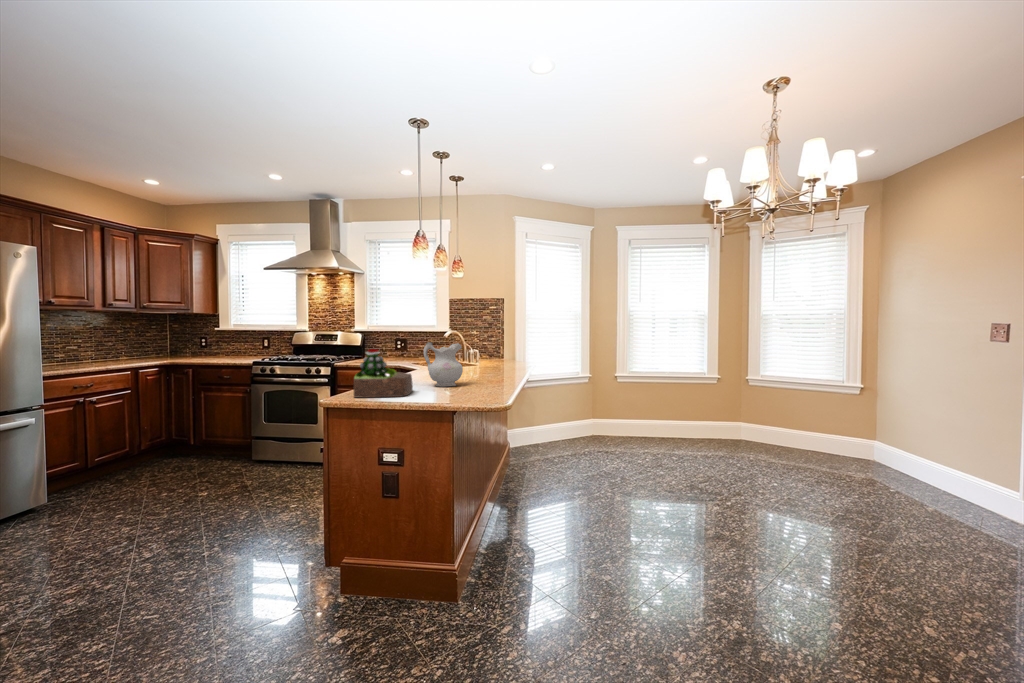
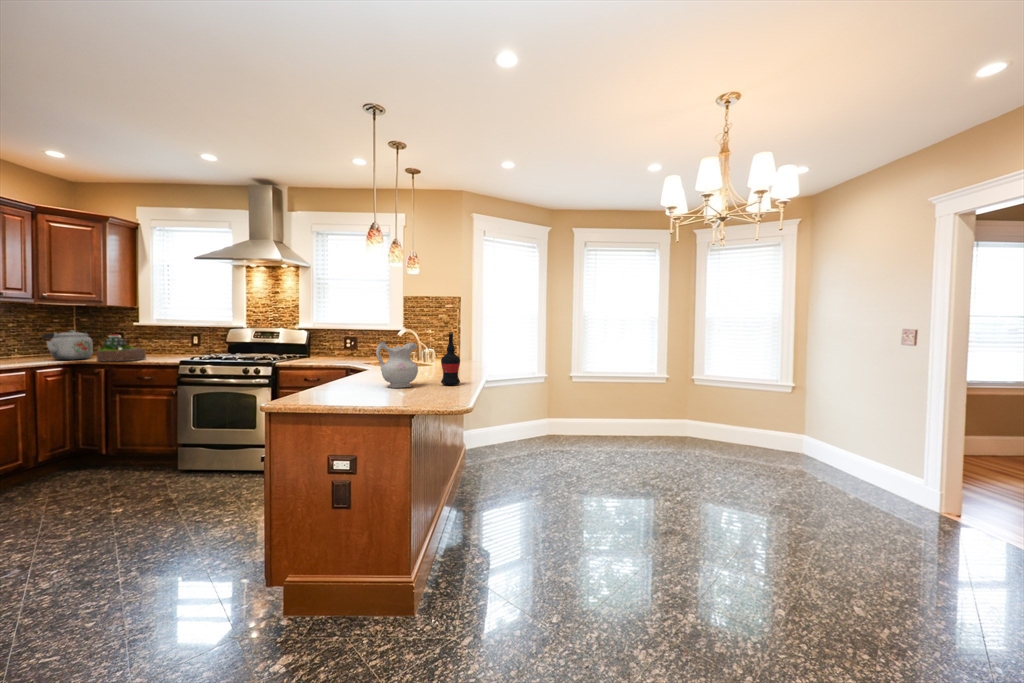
wine bottle: none [485,332,503,384] -> present [441,332,460,385]
kettle: none [140,334,180,361] -> present [42,330,93,360]
succulent plant: present [354,349,413,397] -> present [97,334,146,361]

